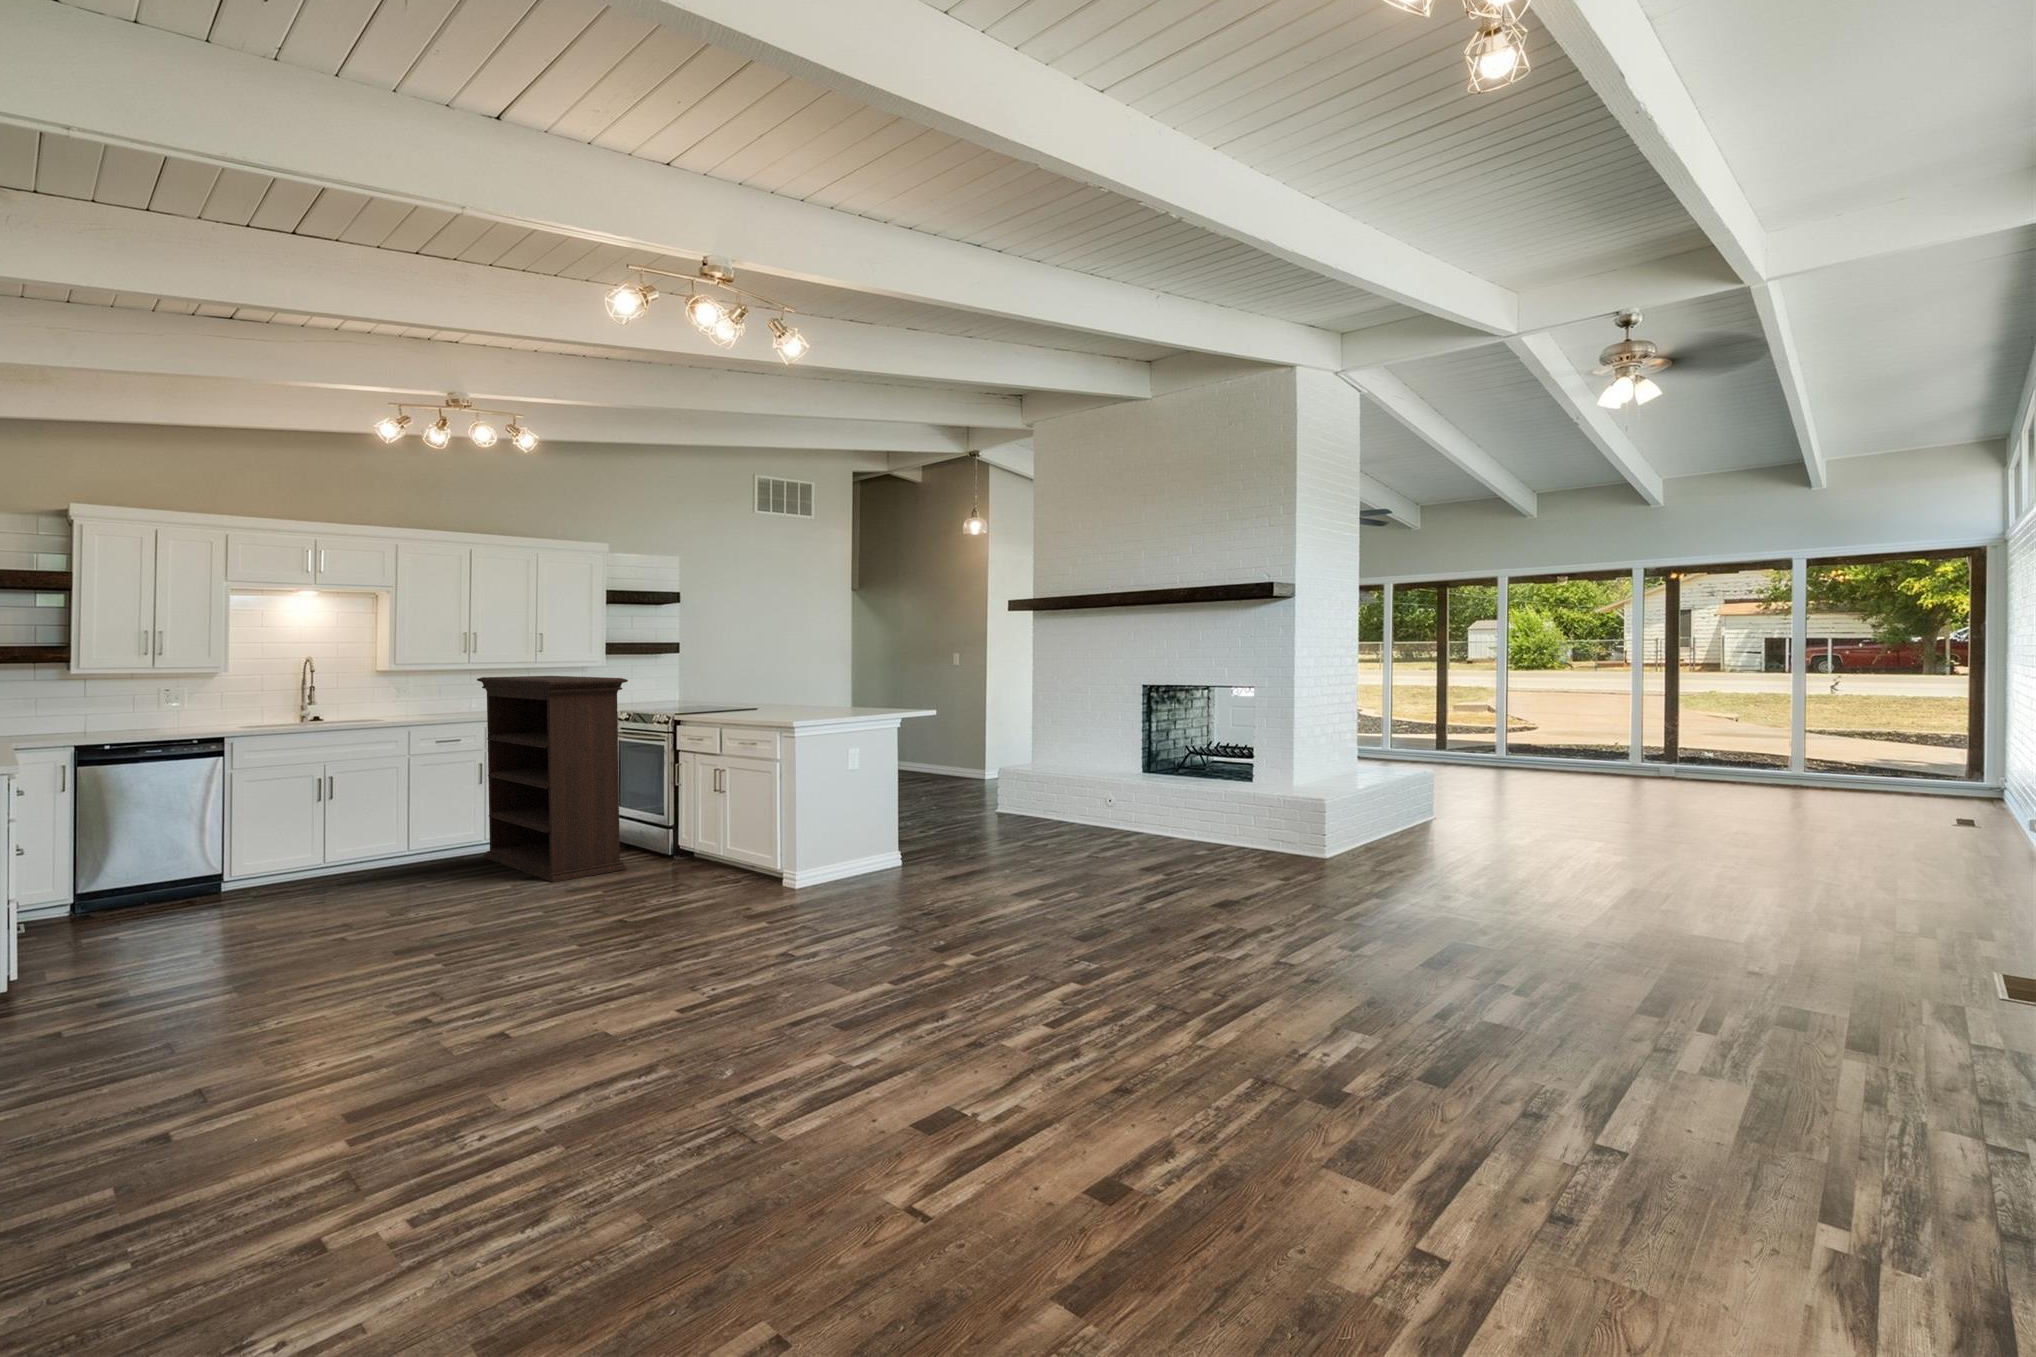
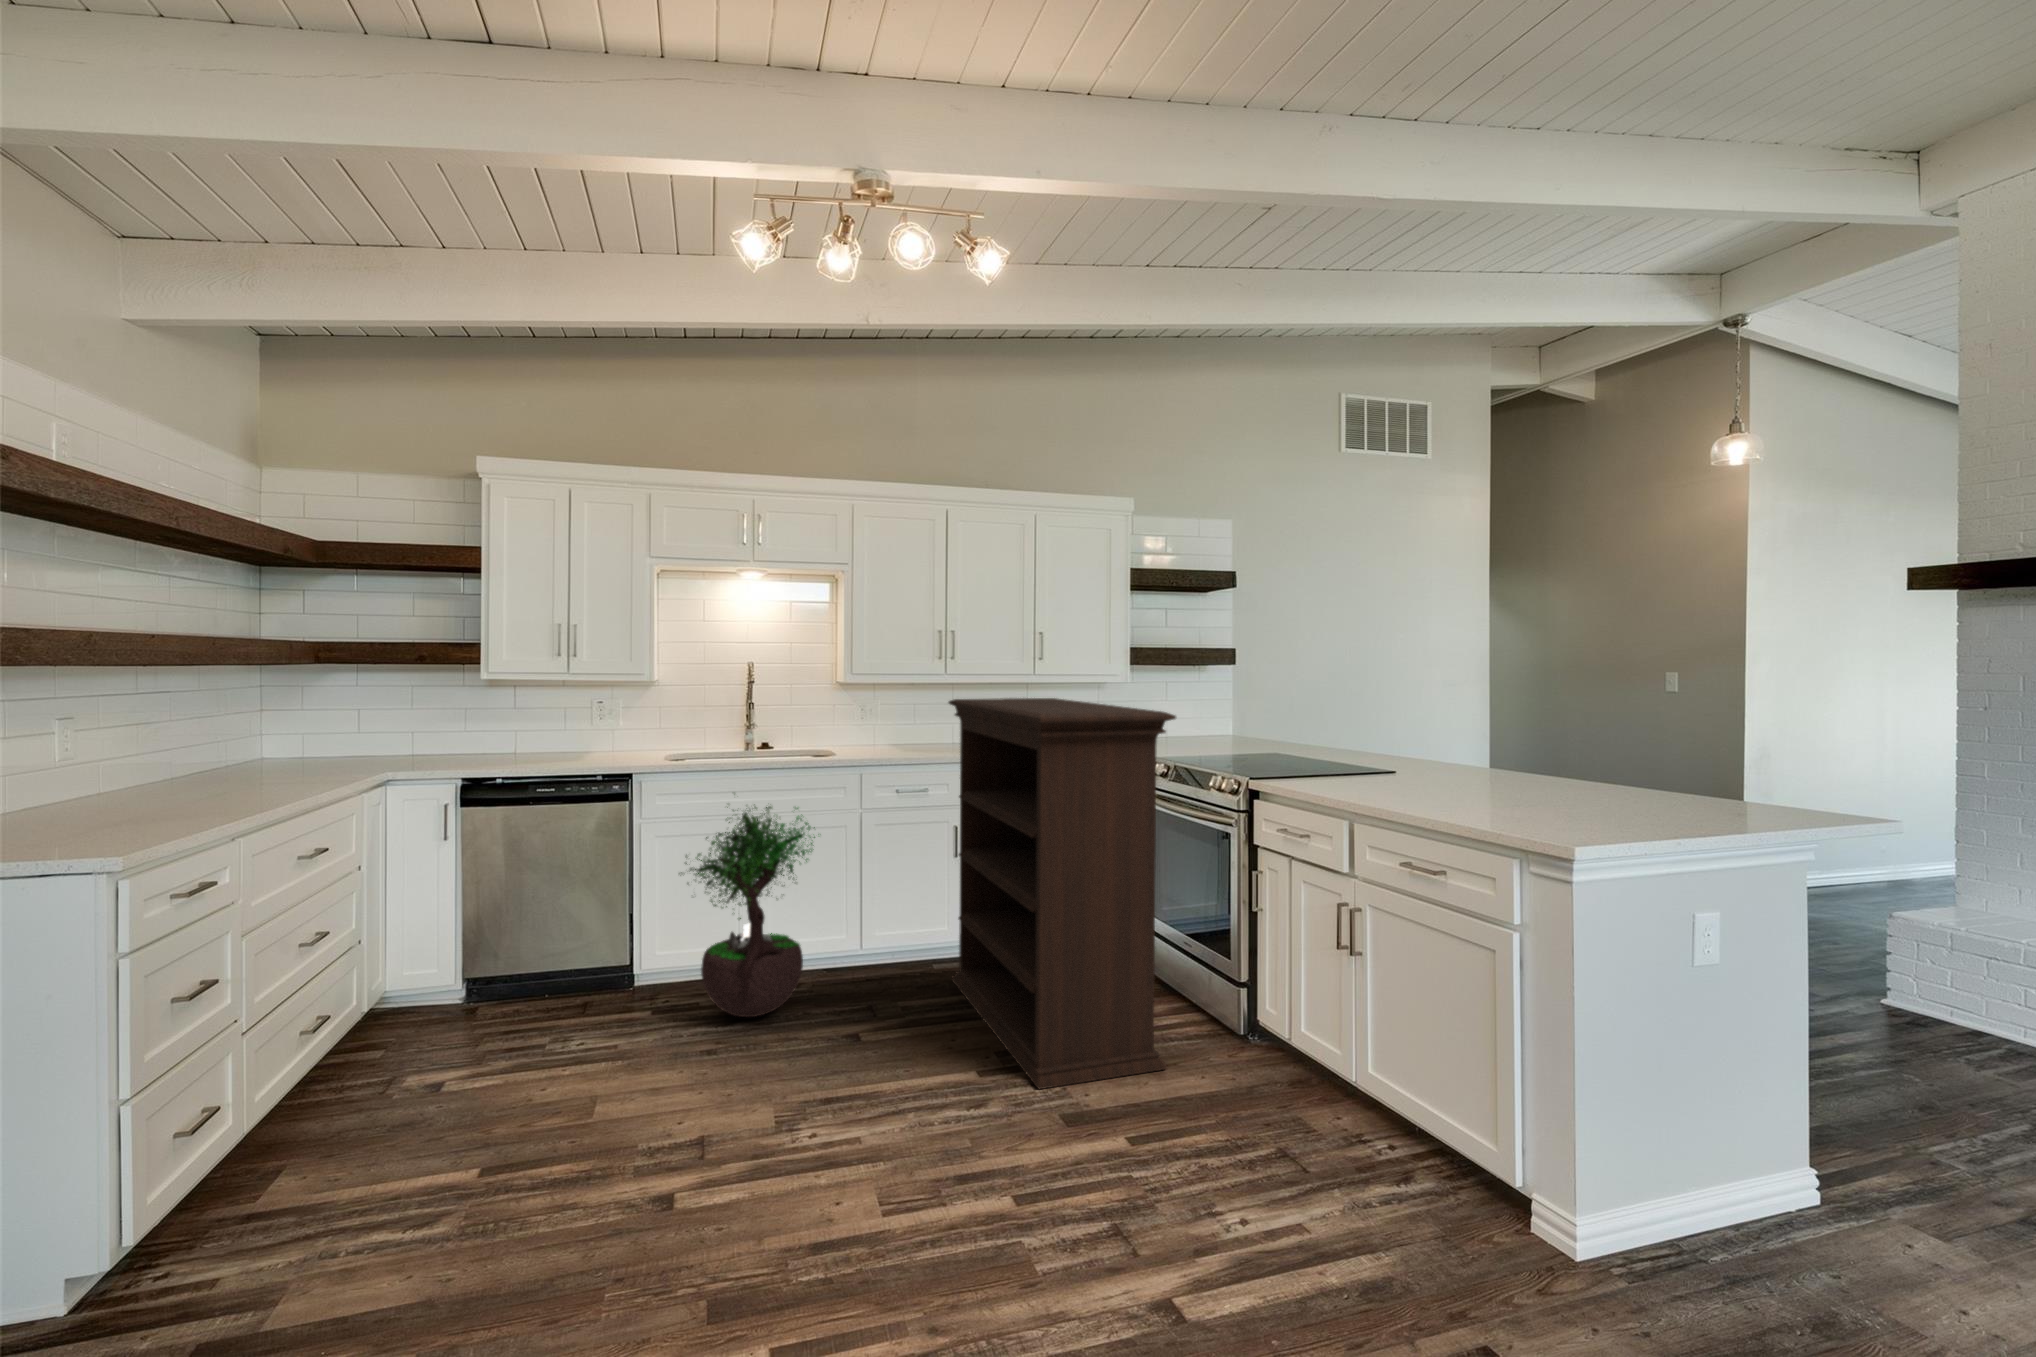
potted tree: none [294,737,395,883] -> present [679,806,815,1017]

